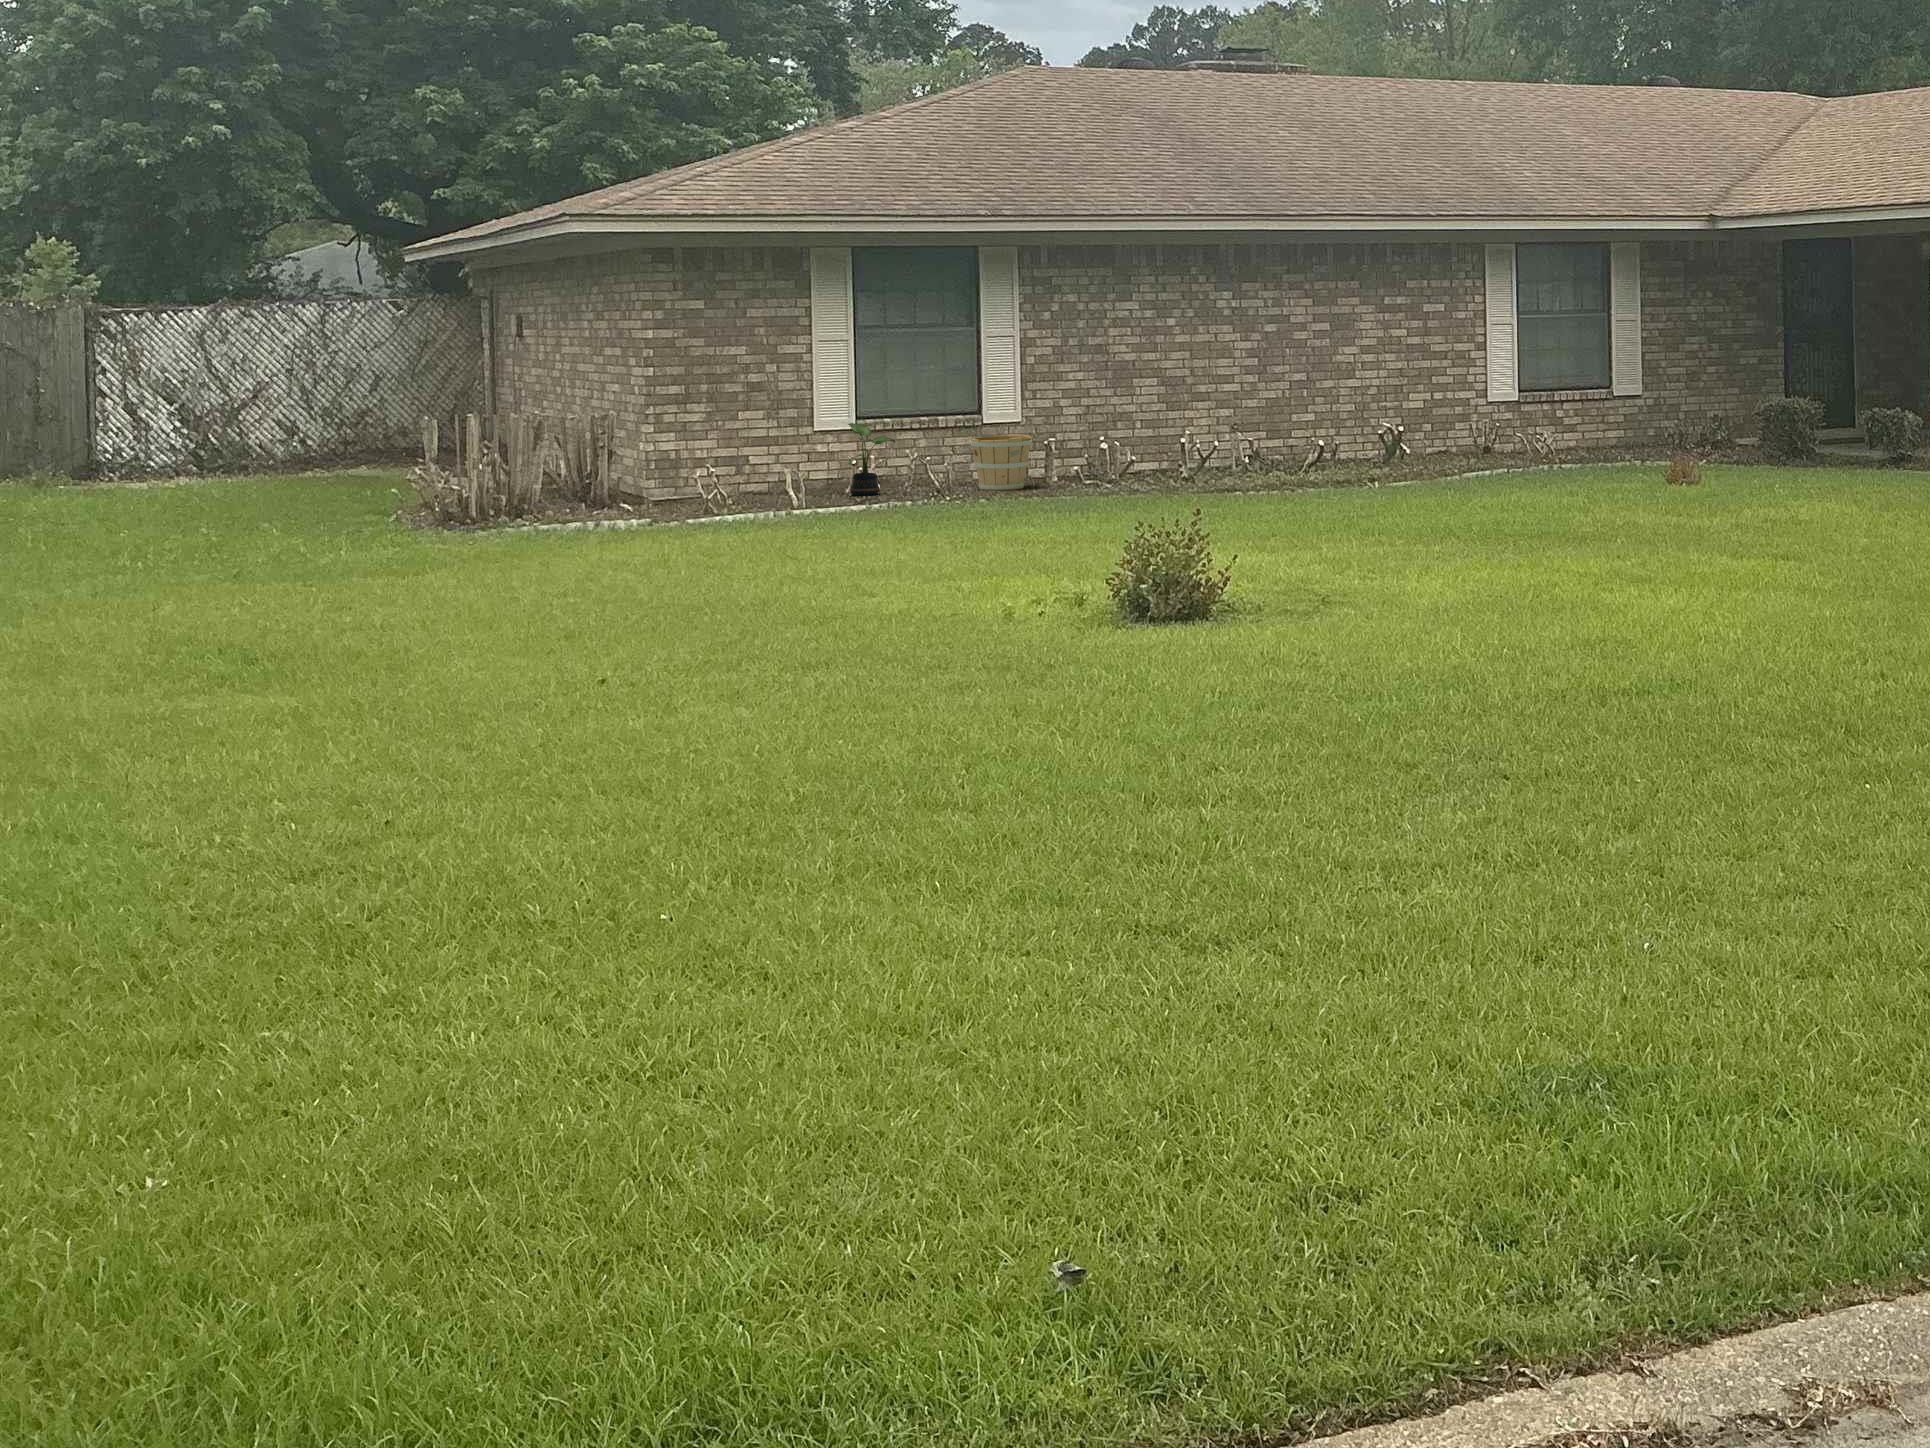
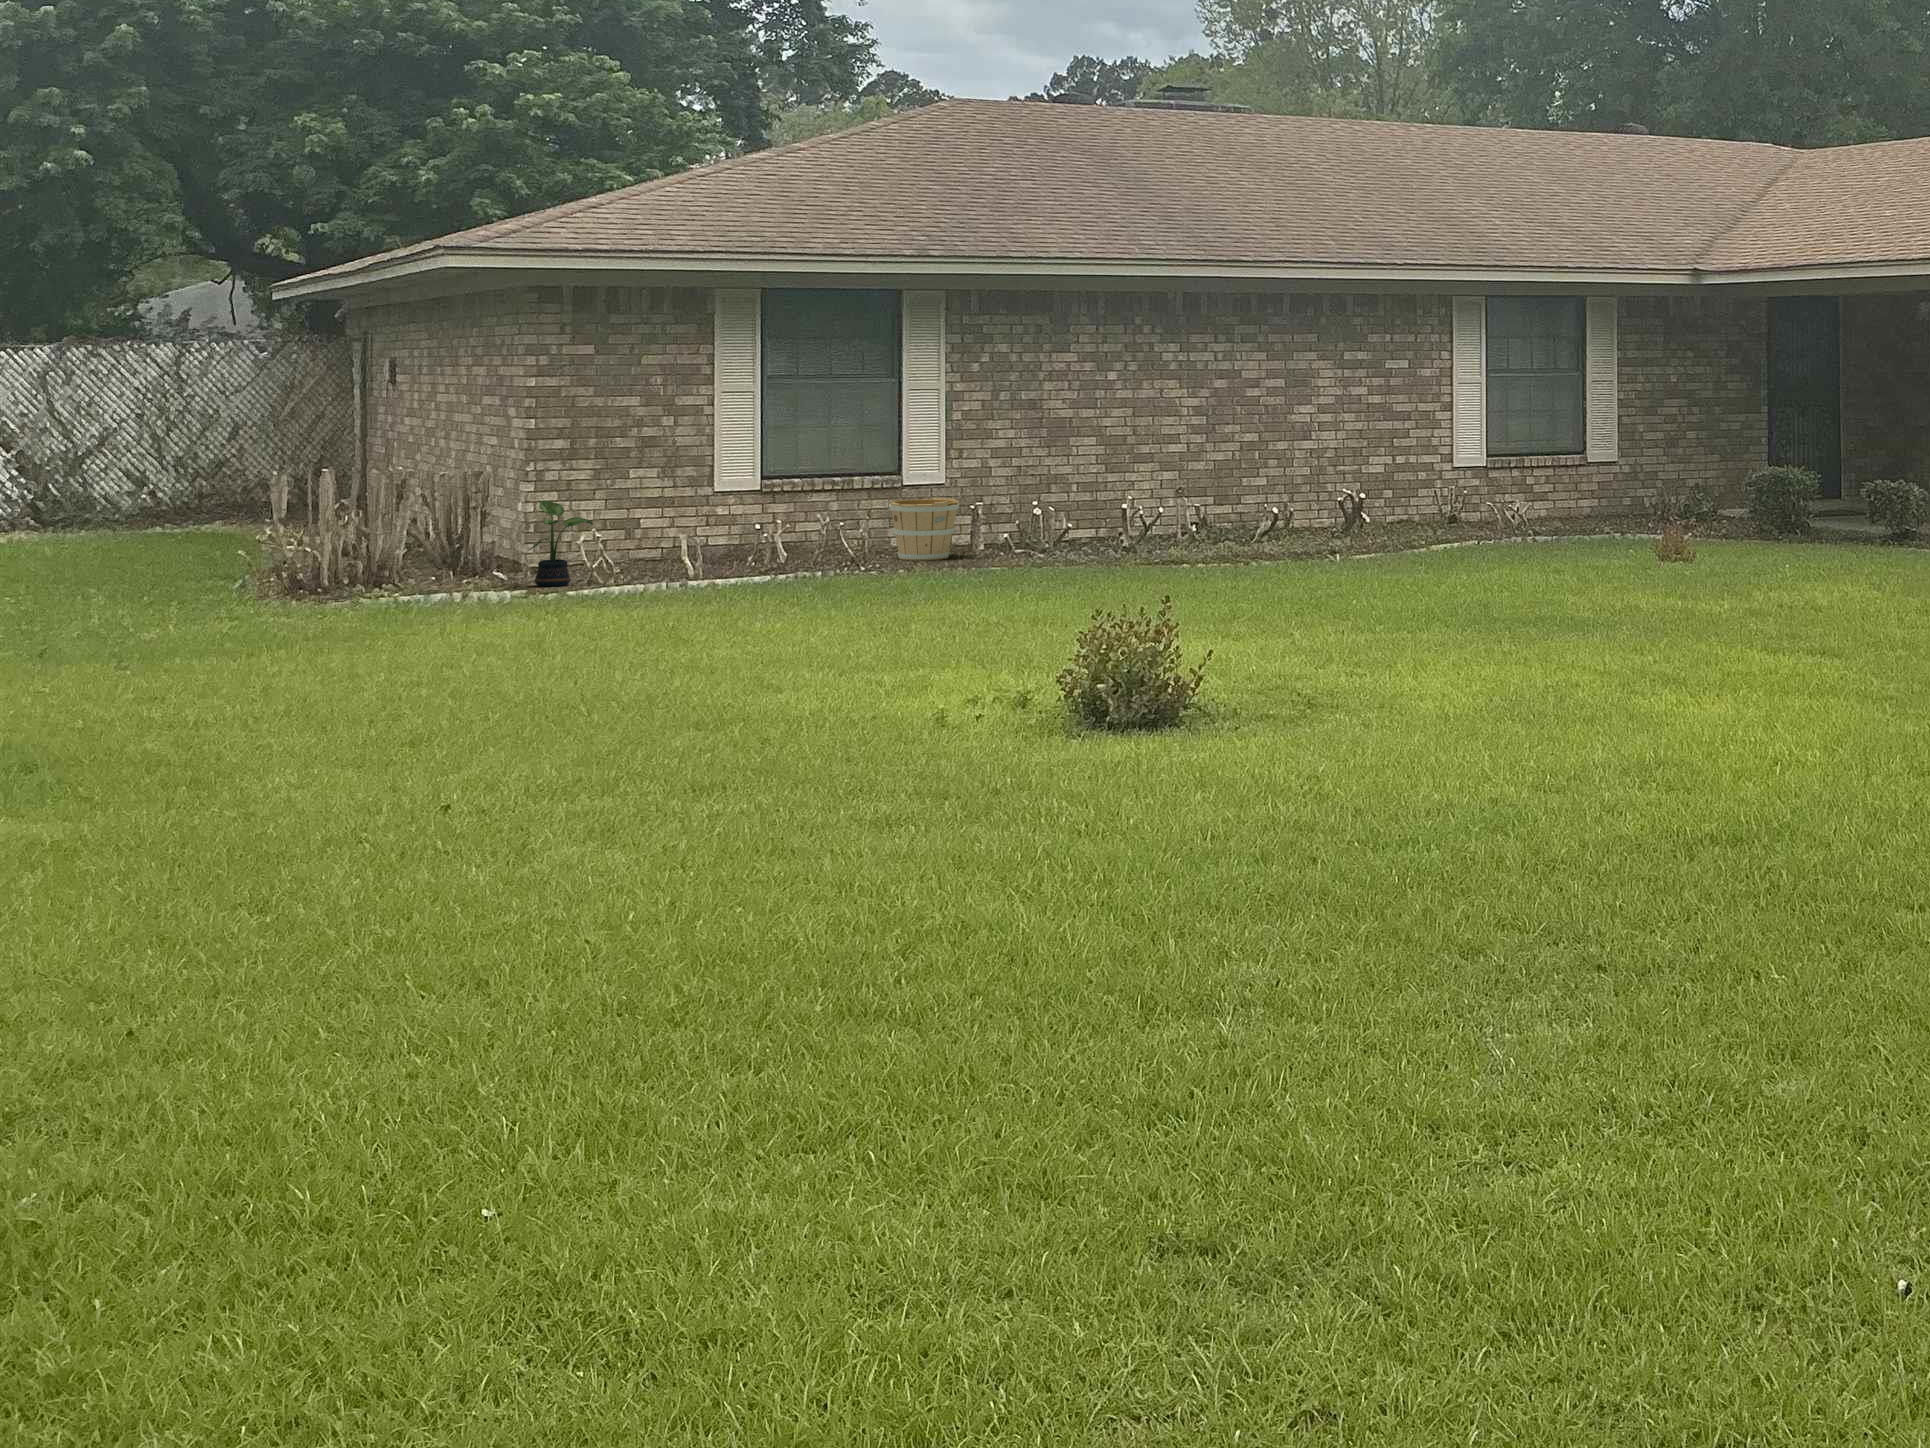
potted plant: present [848,423,895,496] -> present [529,500,593,587]

